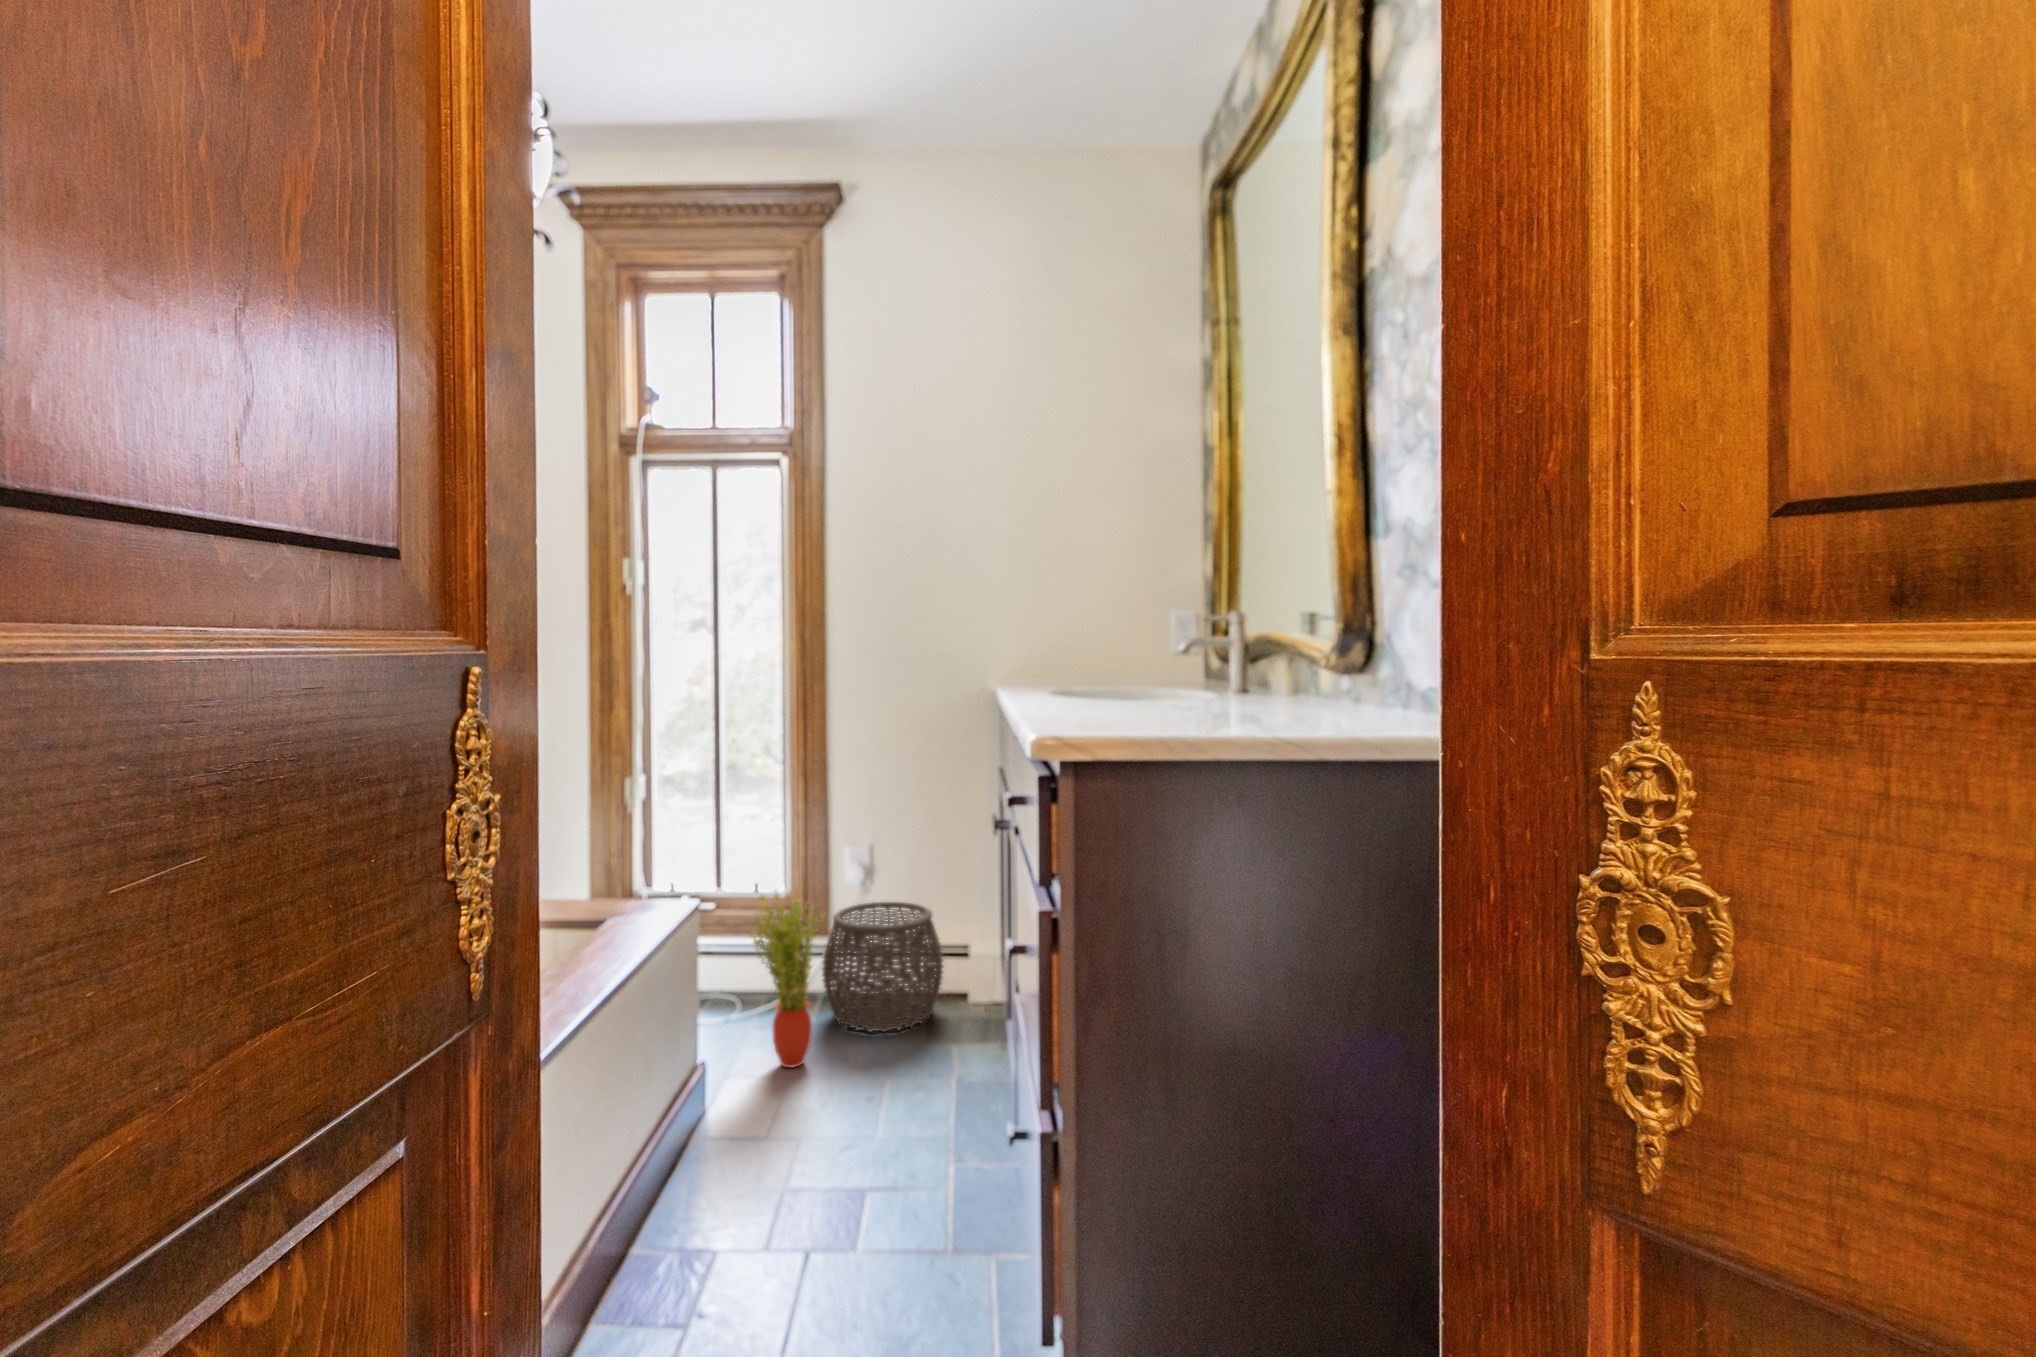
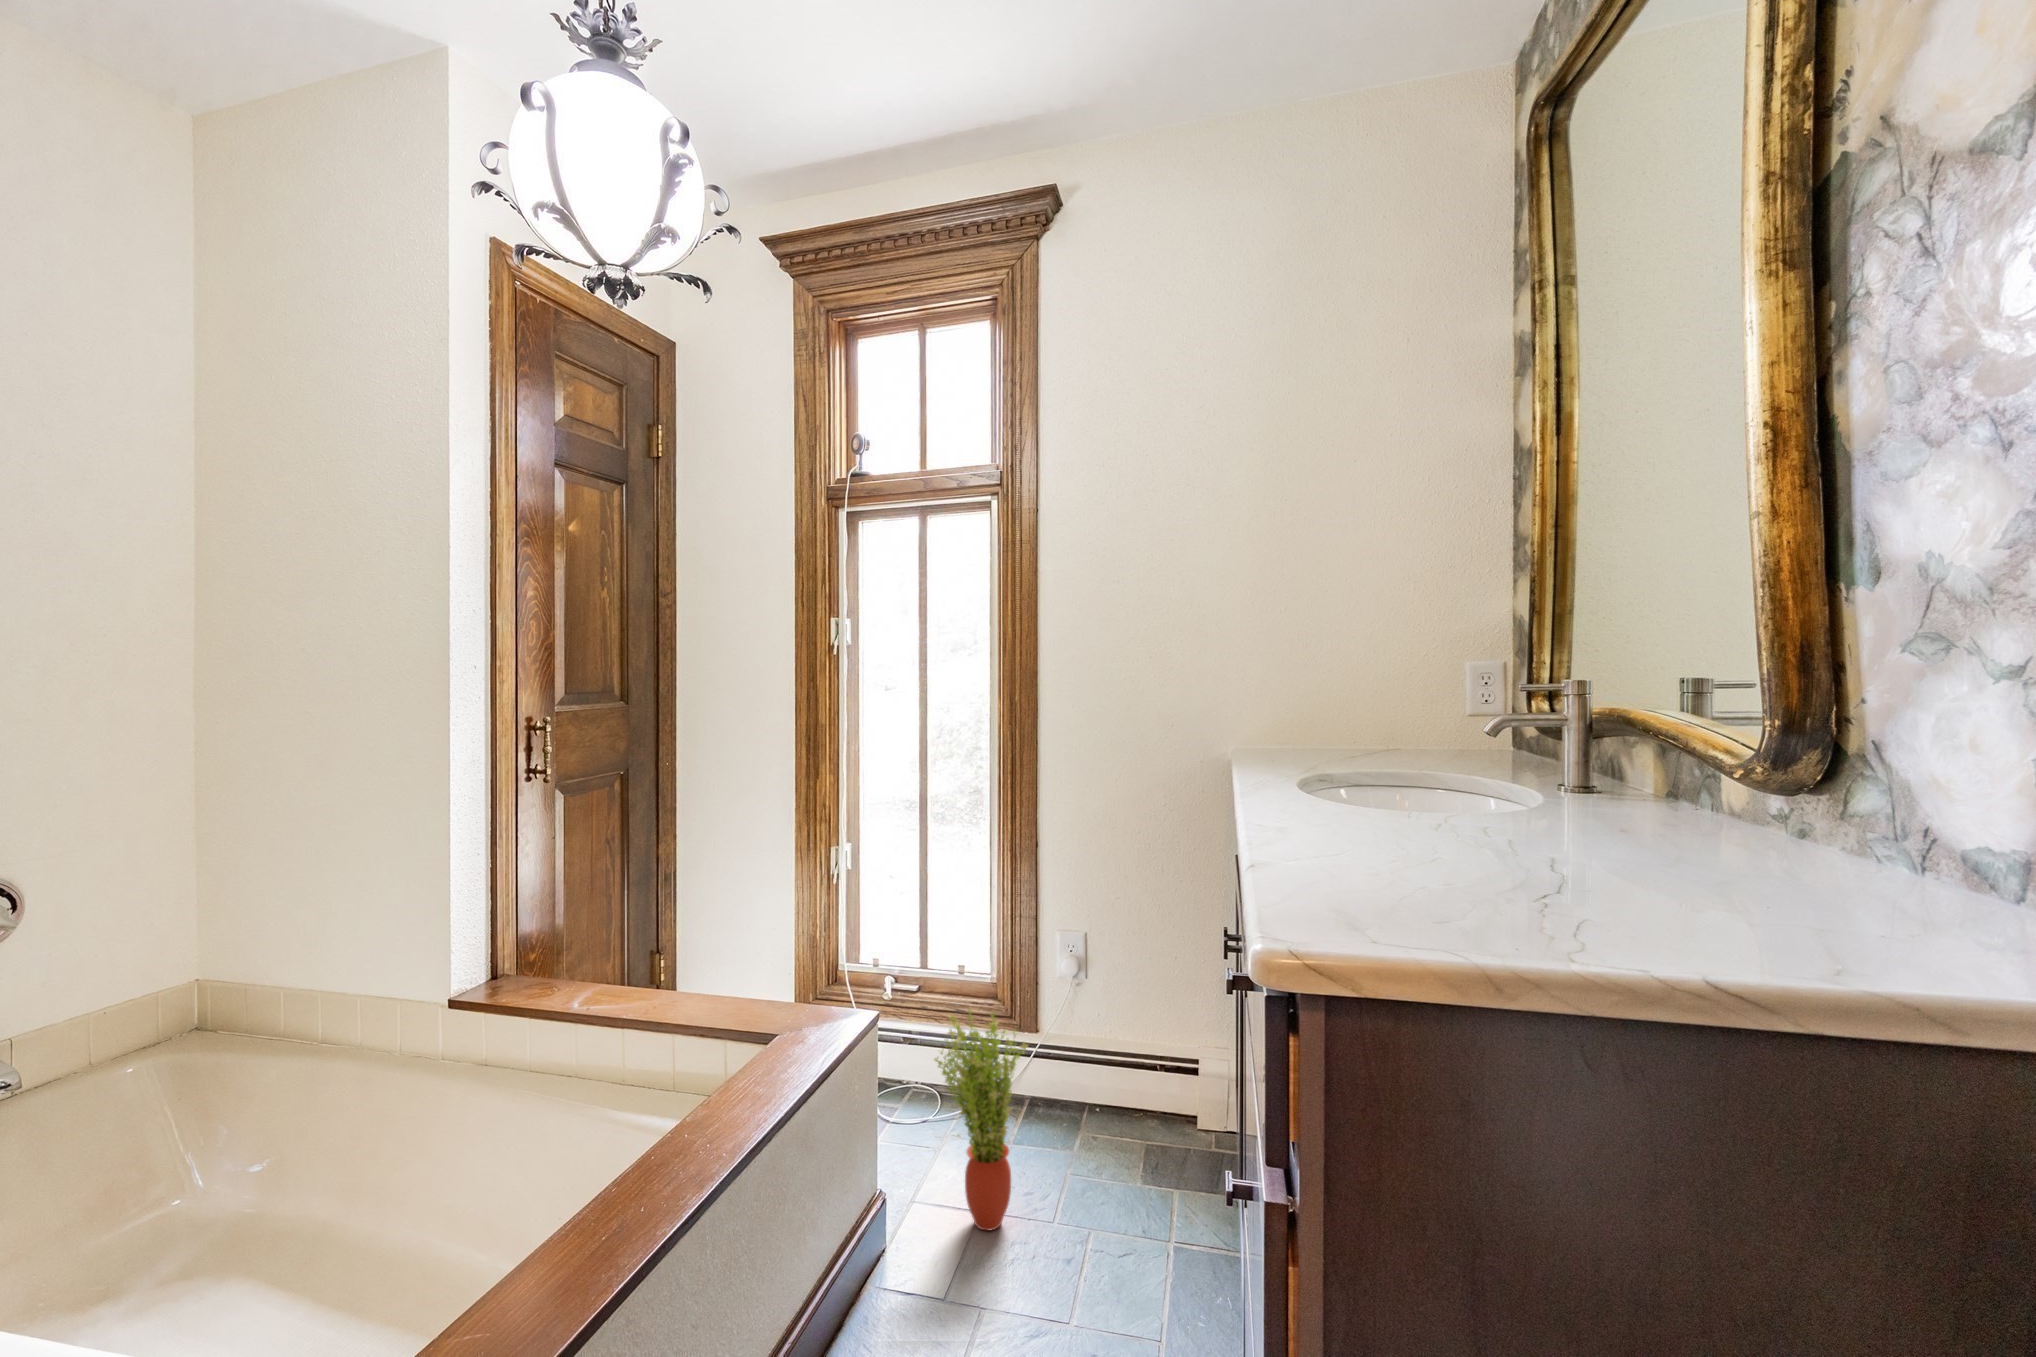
woven basket: present [822,902,943,1032] -> none [1028,1006,1173,1182]

